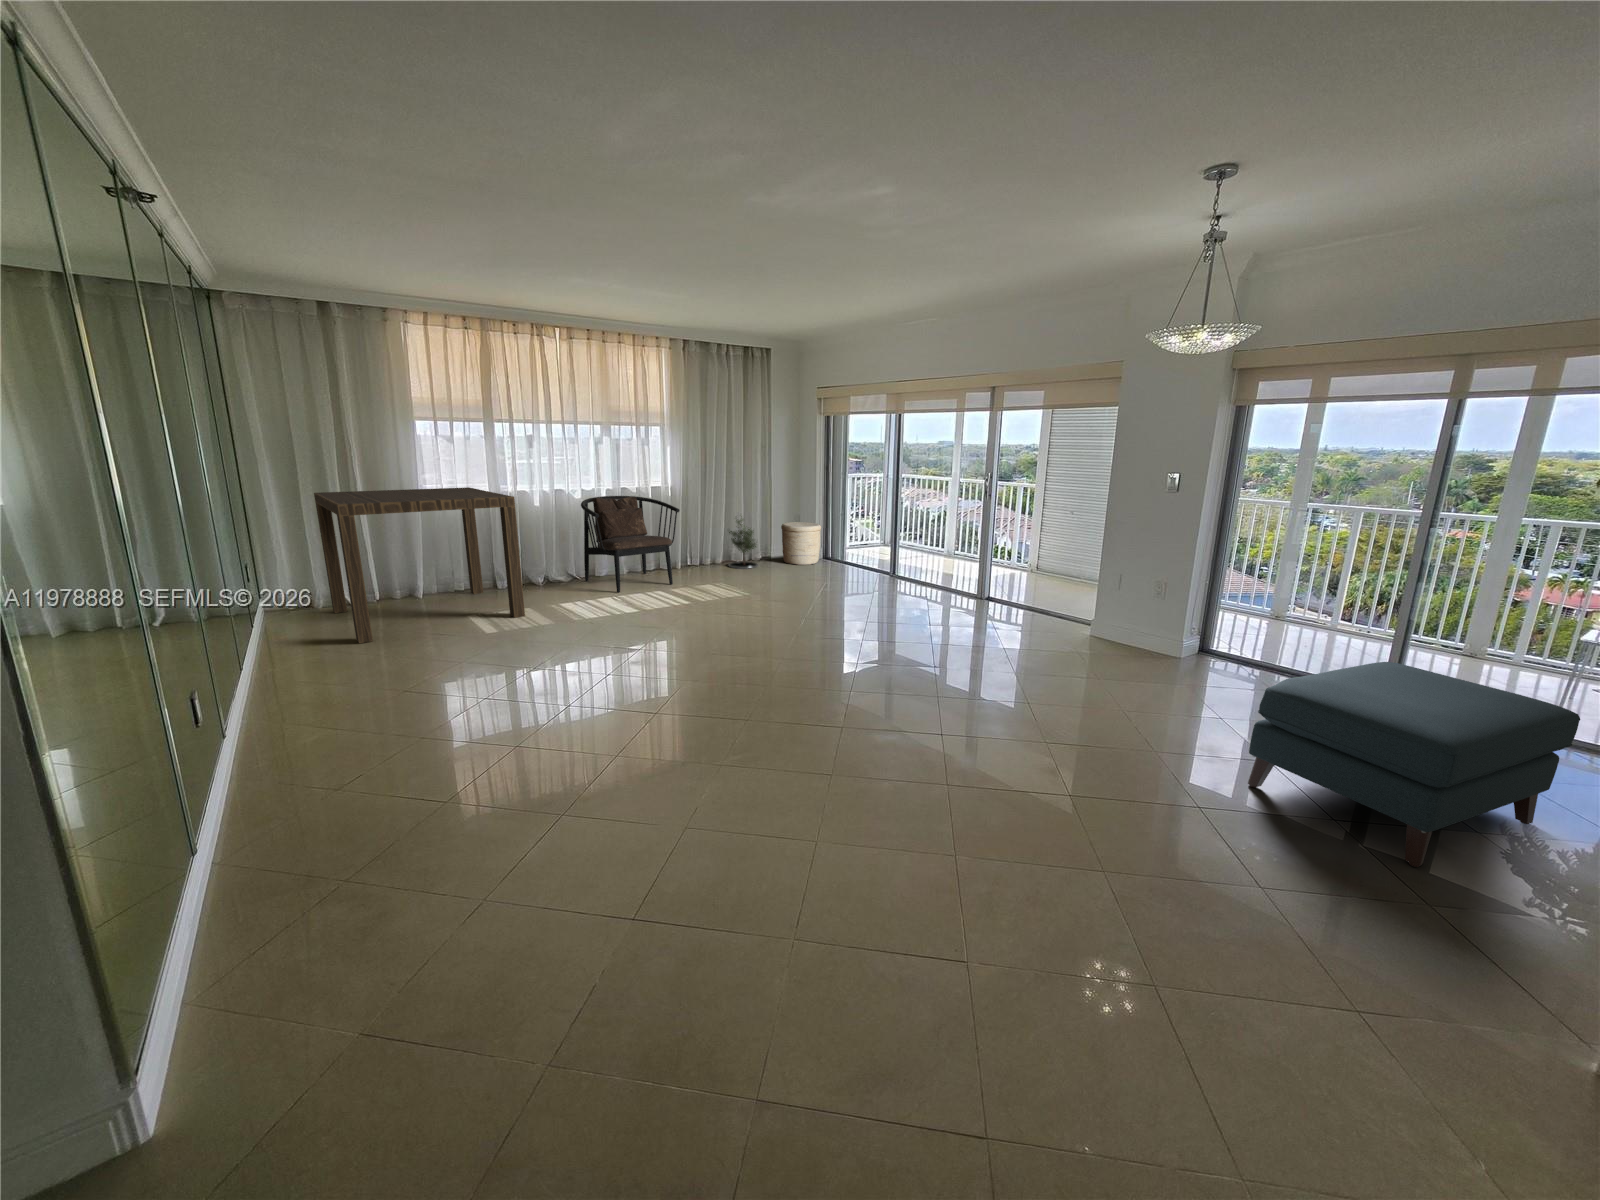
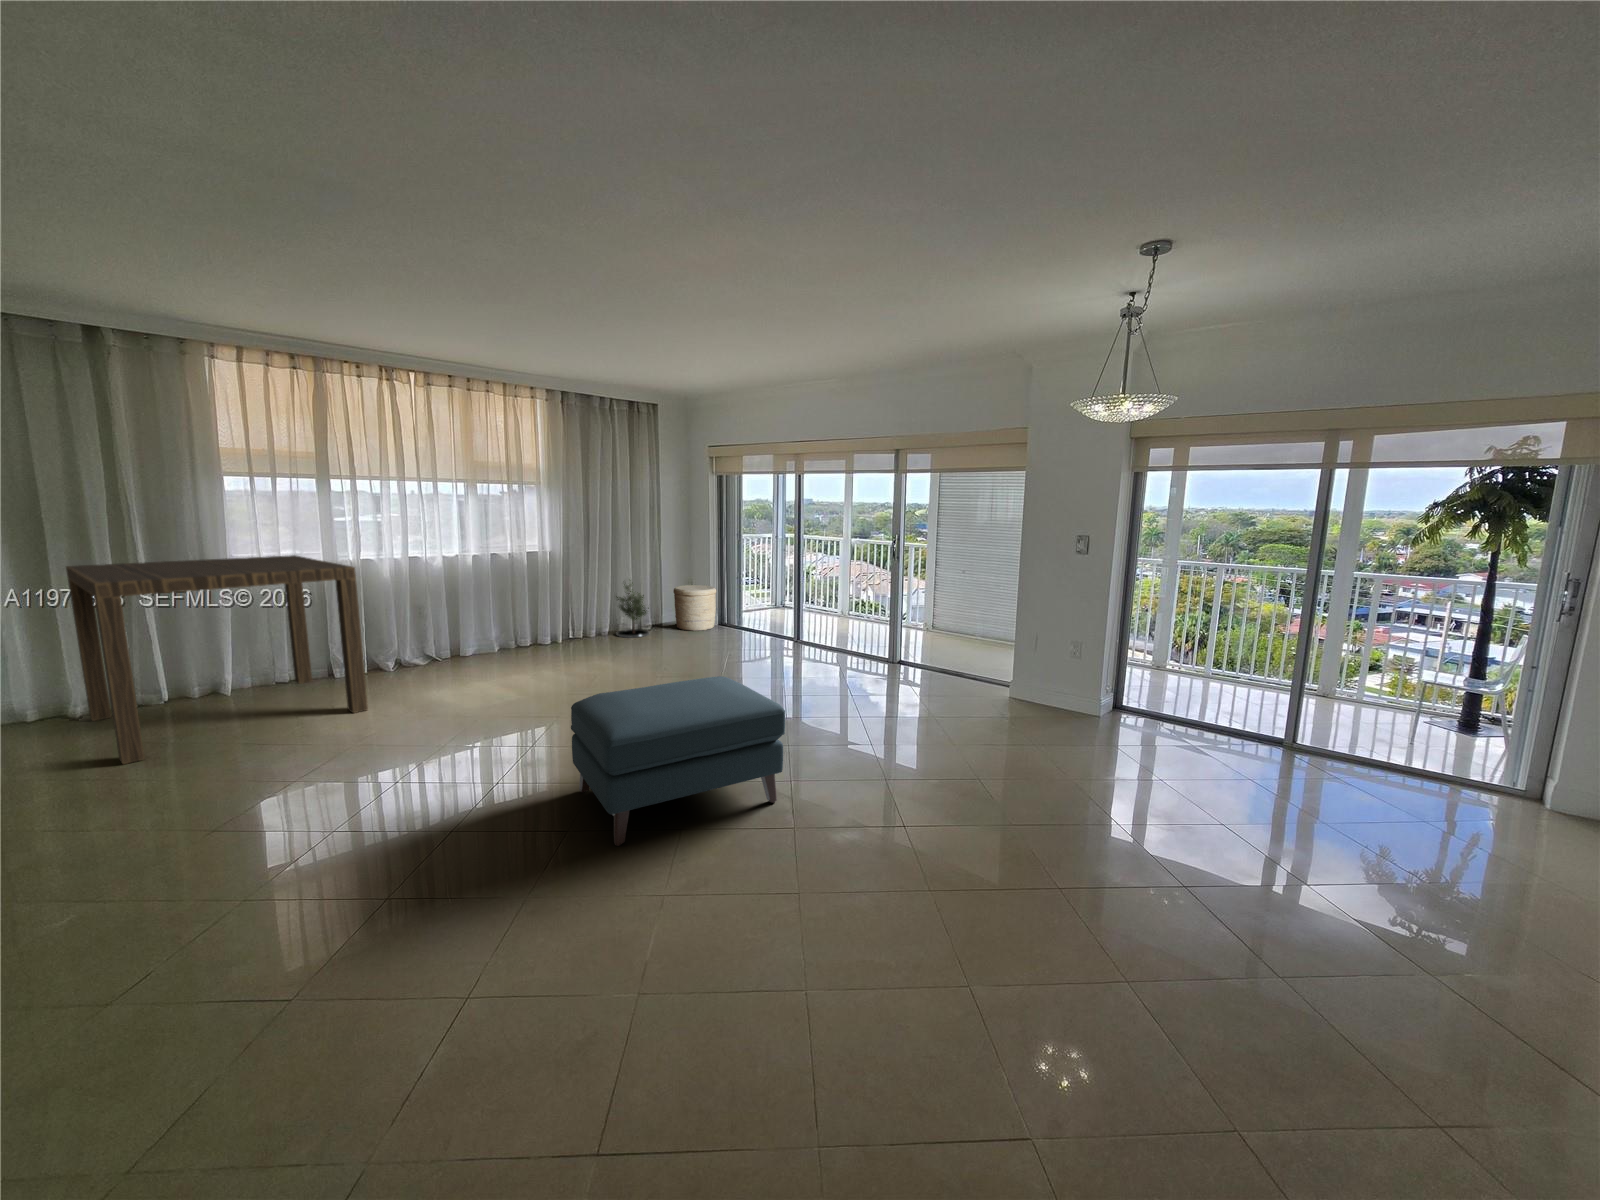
armchair: present [581,496,680,592] -> none [441,561,561,673]
ottoman: present [1248,662,1580,867] -> present [571,676,785,846]

